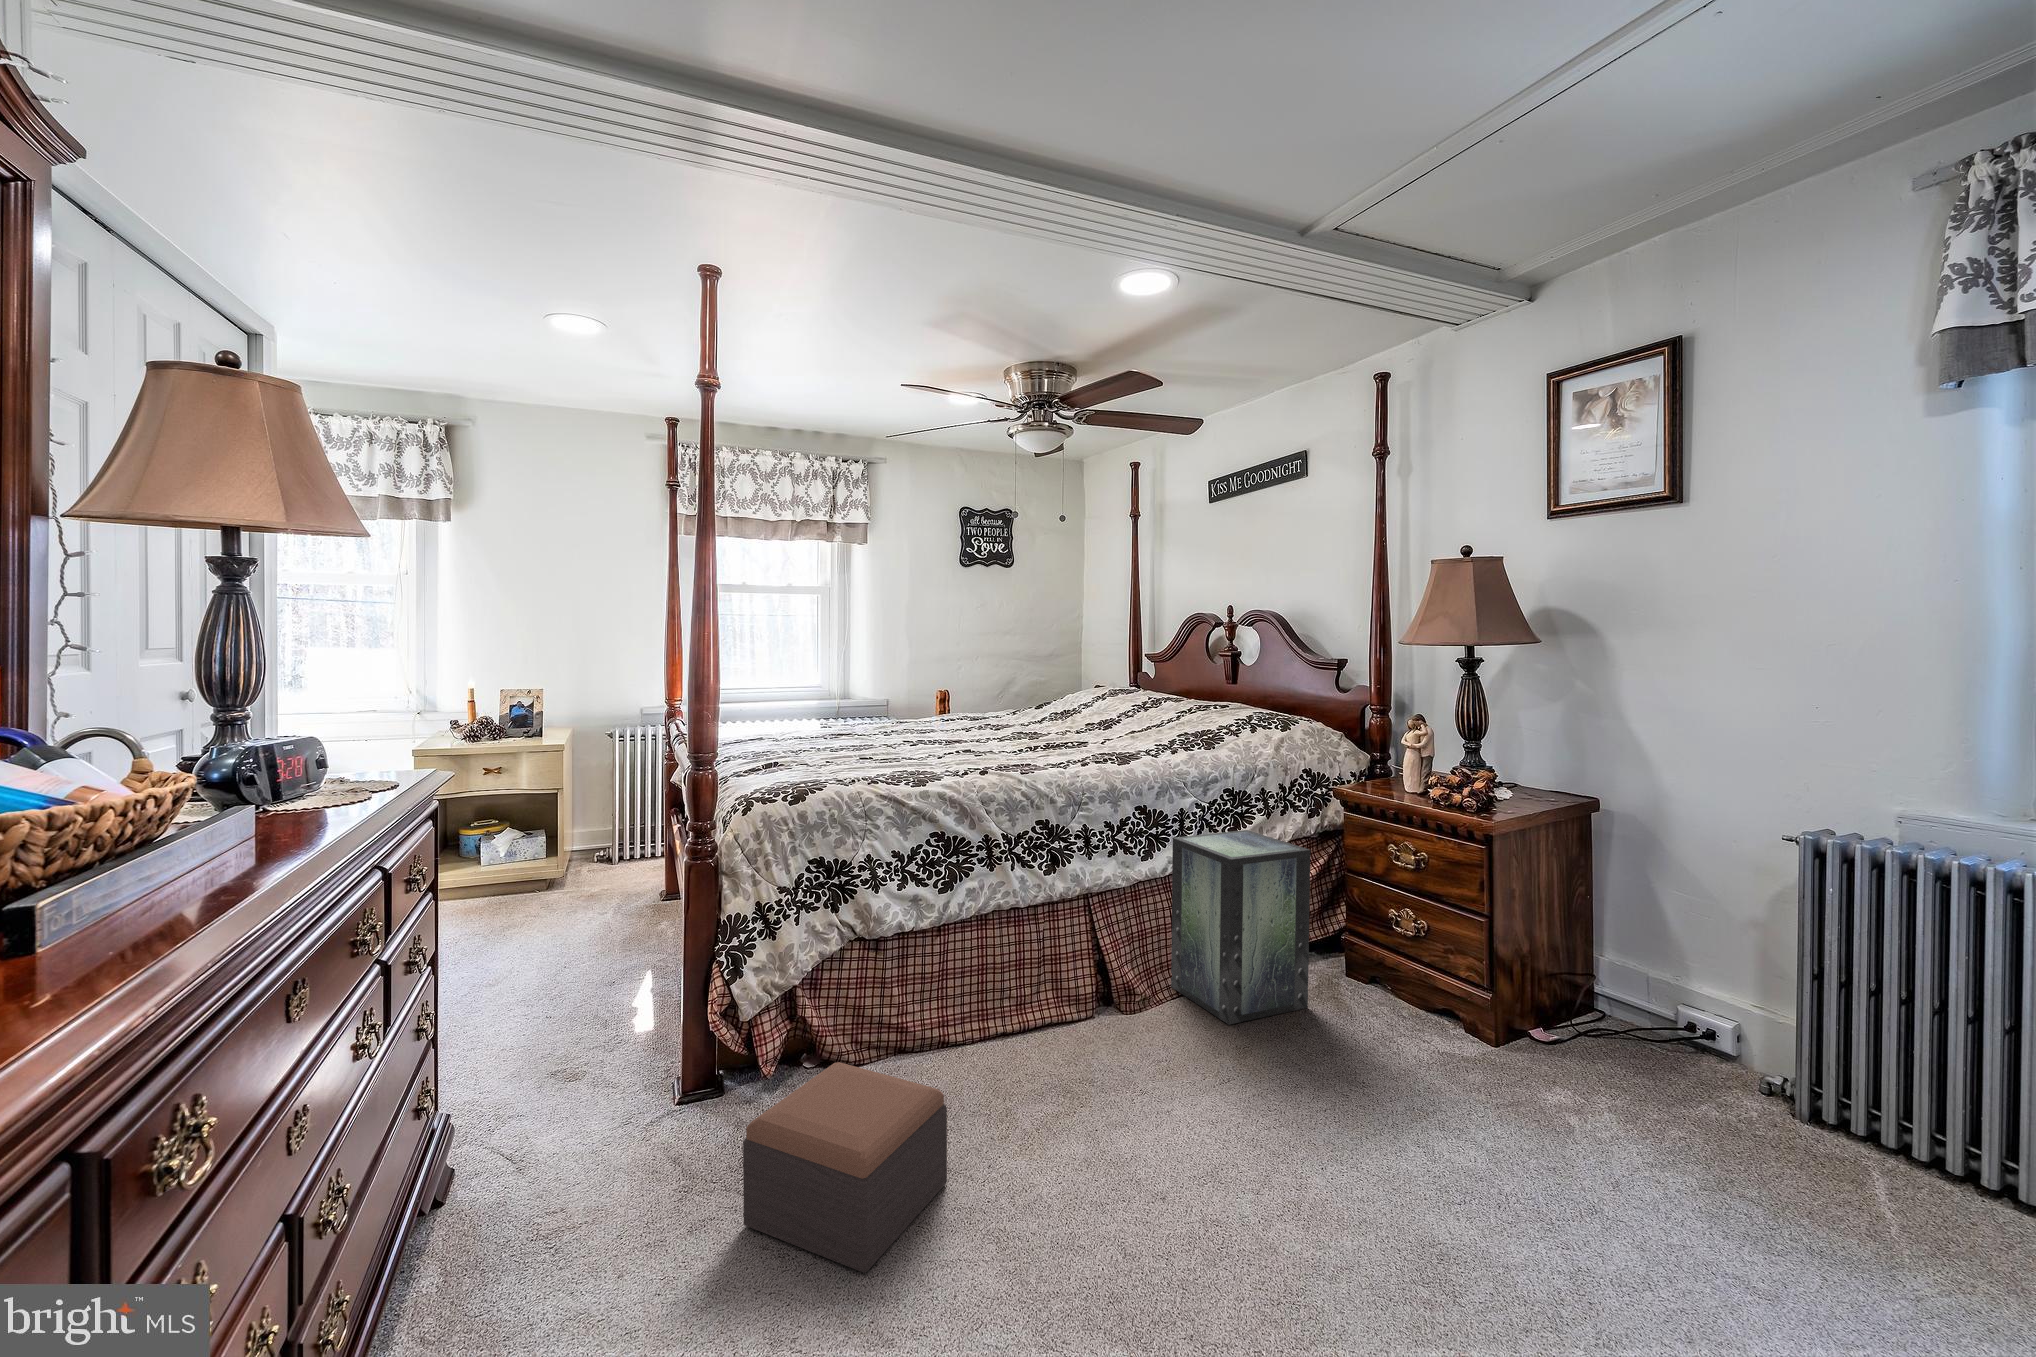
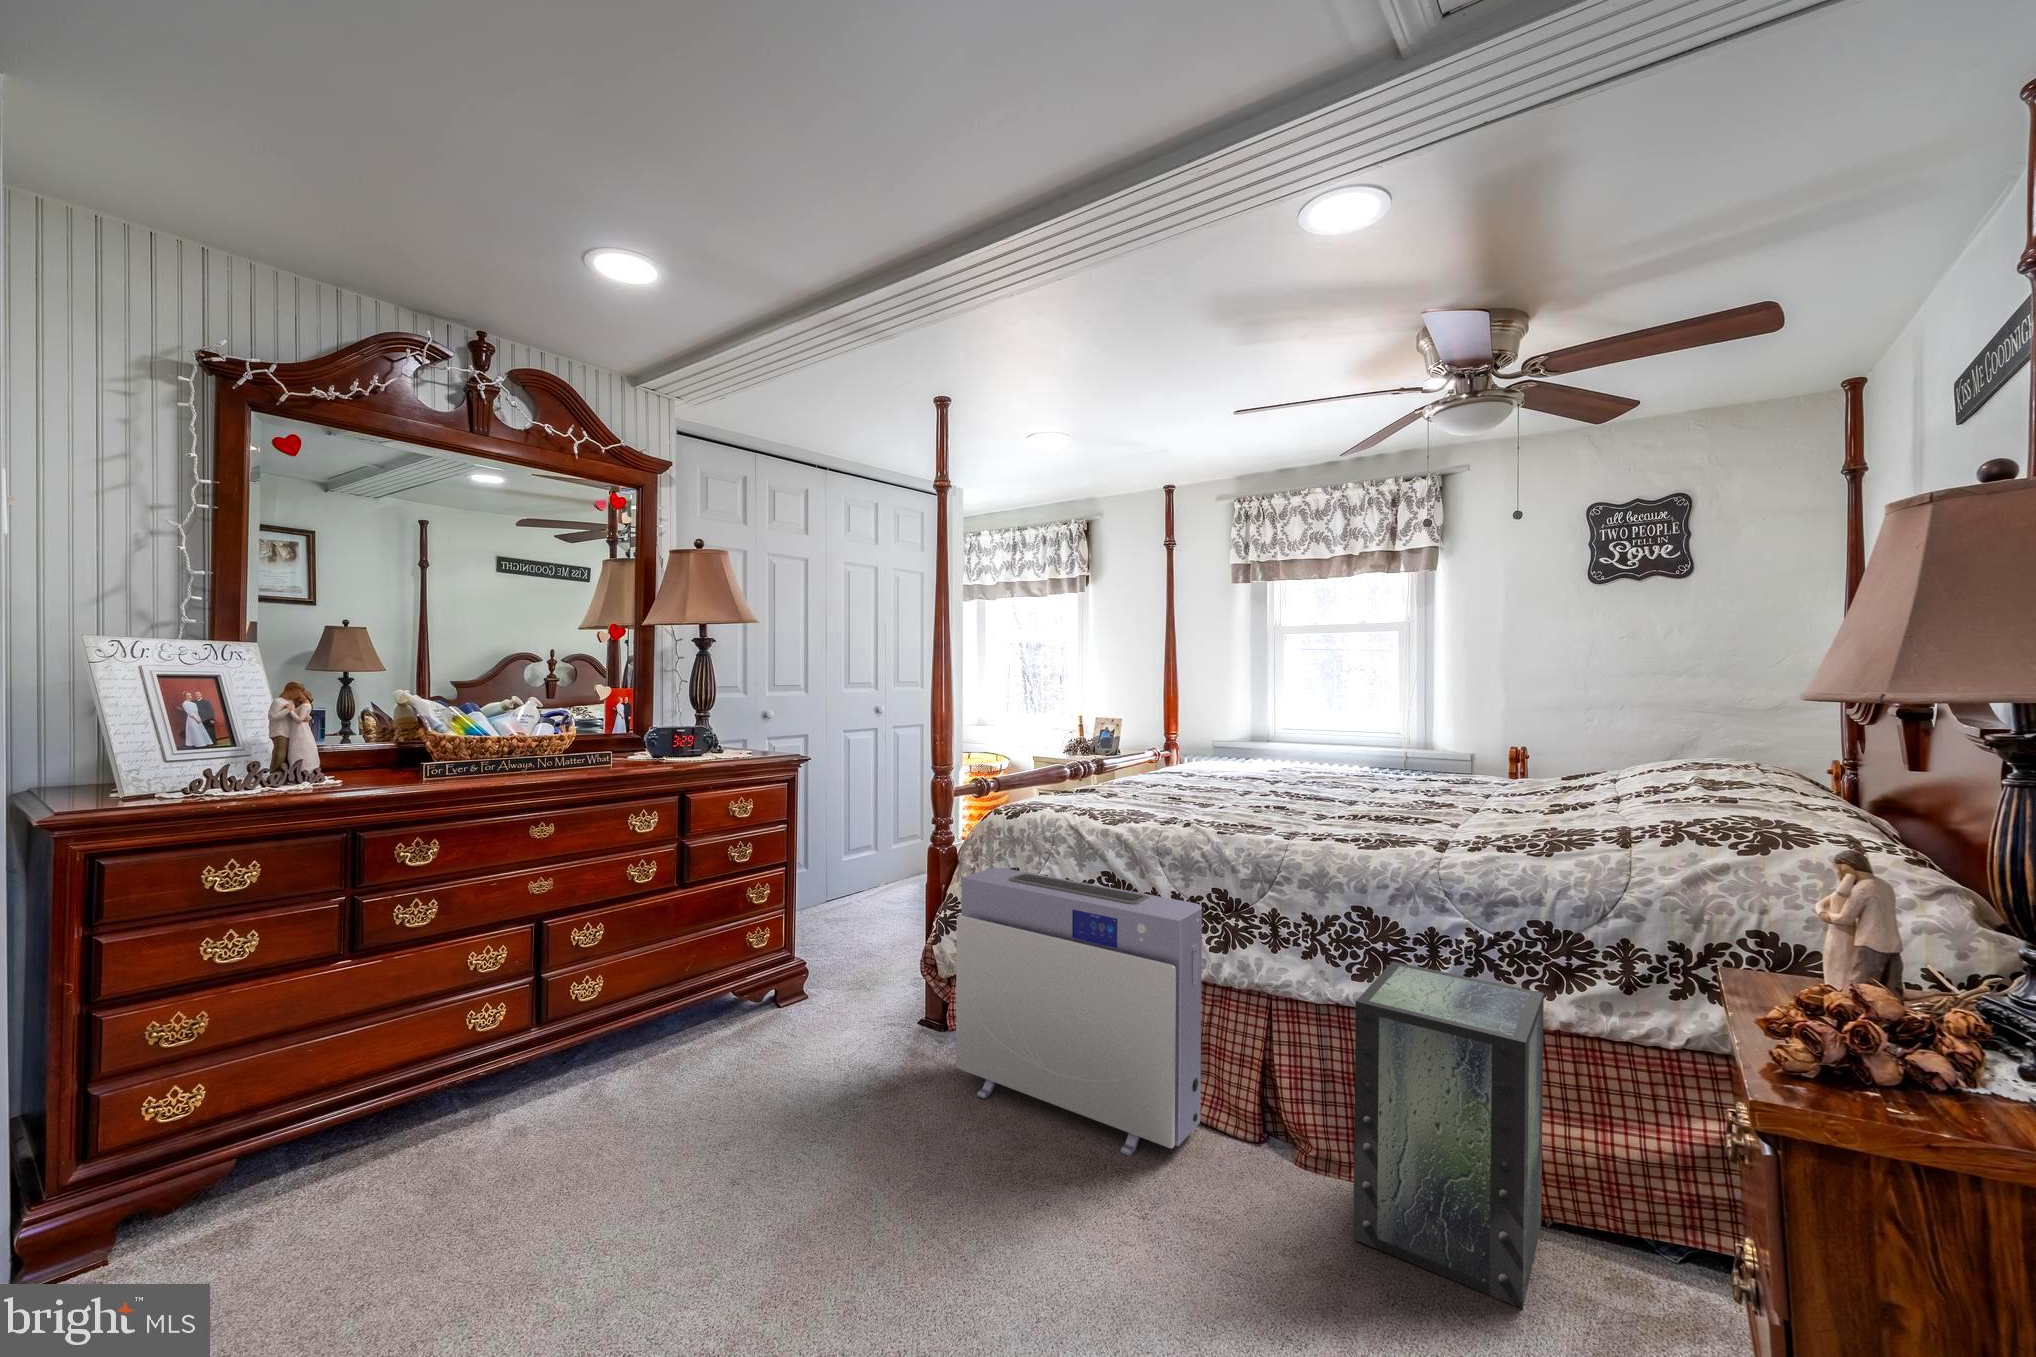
air purifier: none [847,833,1104,1105] -> present [956,868,1202,1156]
footstool: present [743,1062,947,1273] -> none [773,1018,904,1151]

